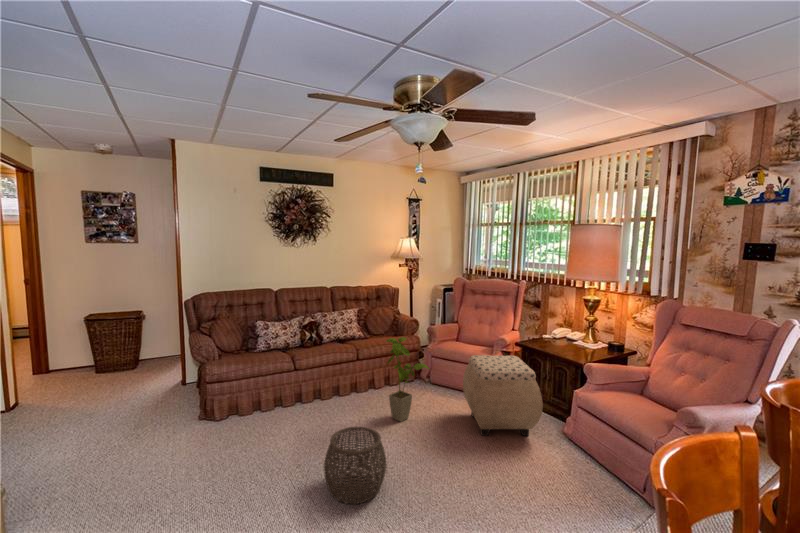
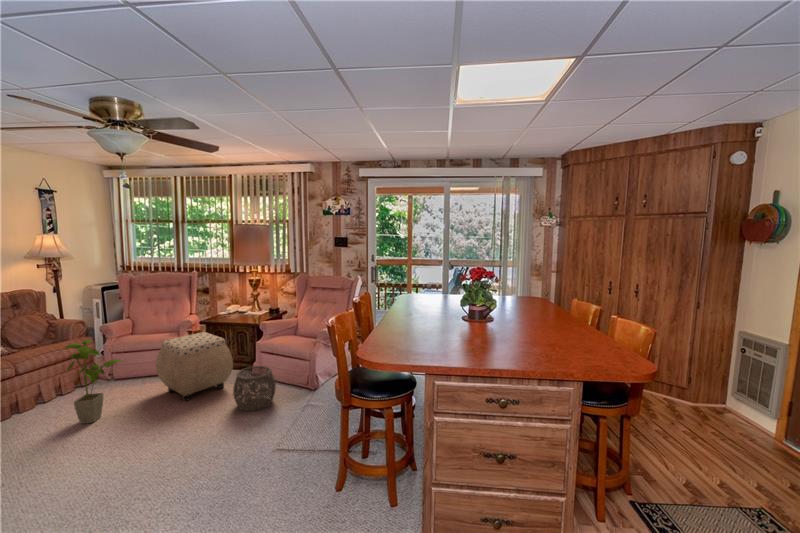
woven basket: present [324,427,387,504] -> present [233,366,276,411]

